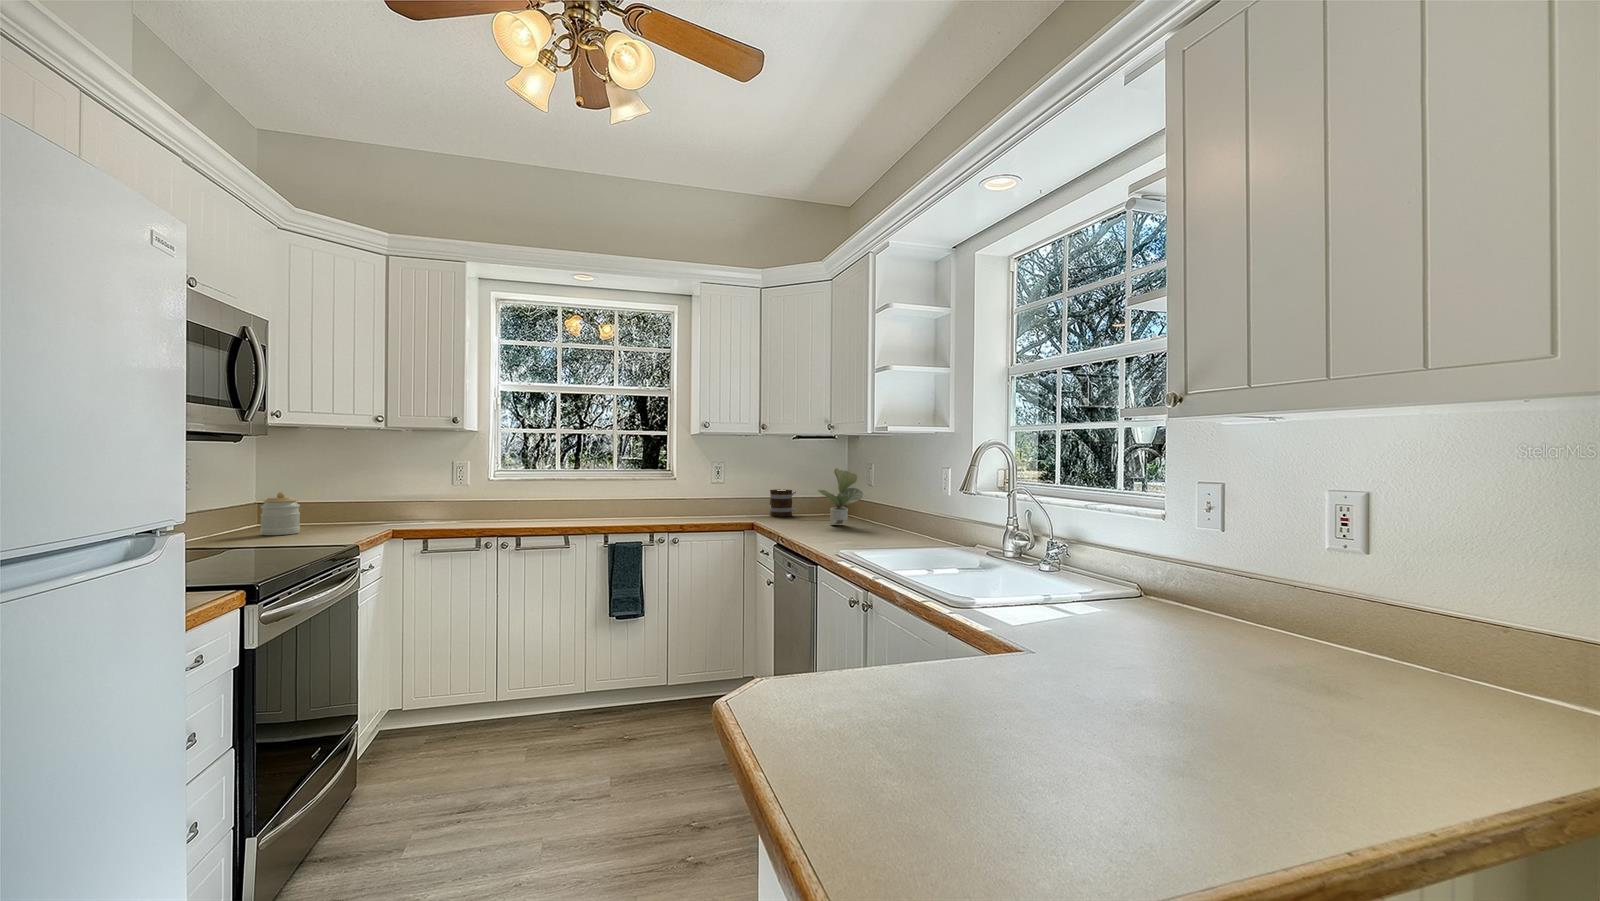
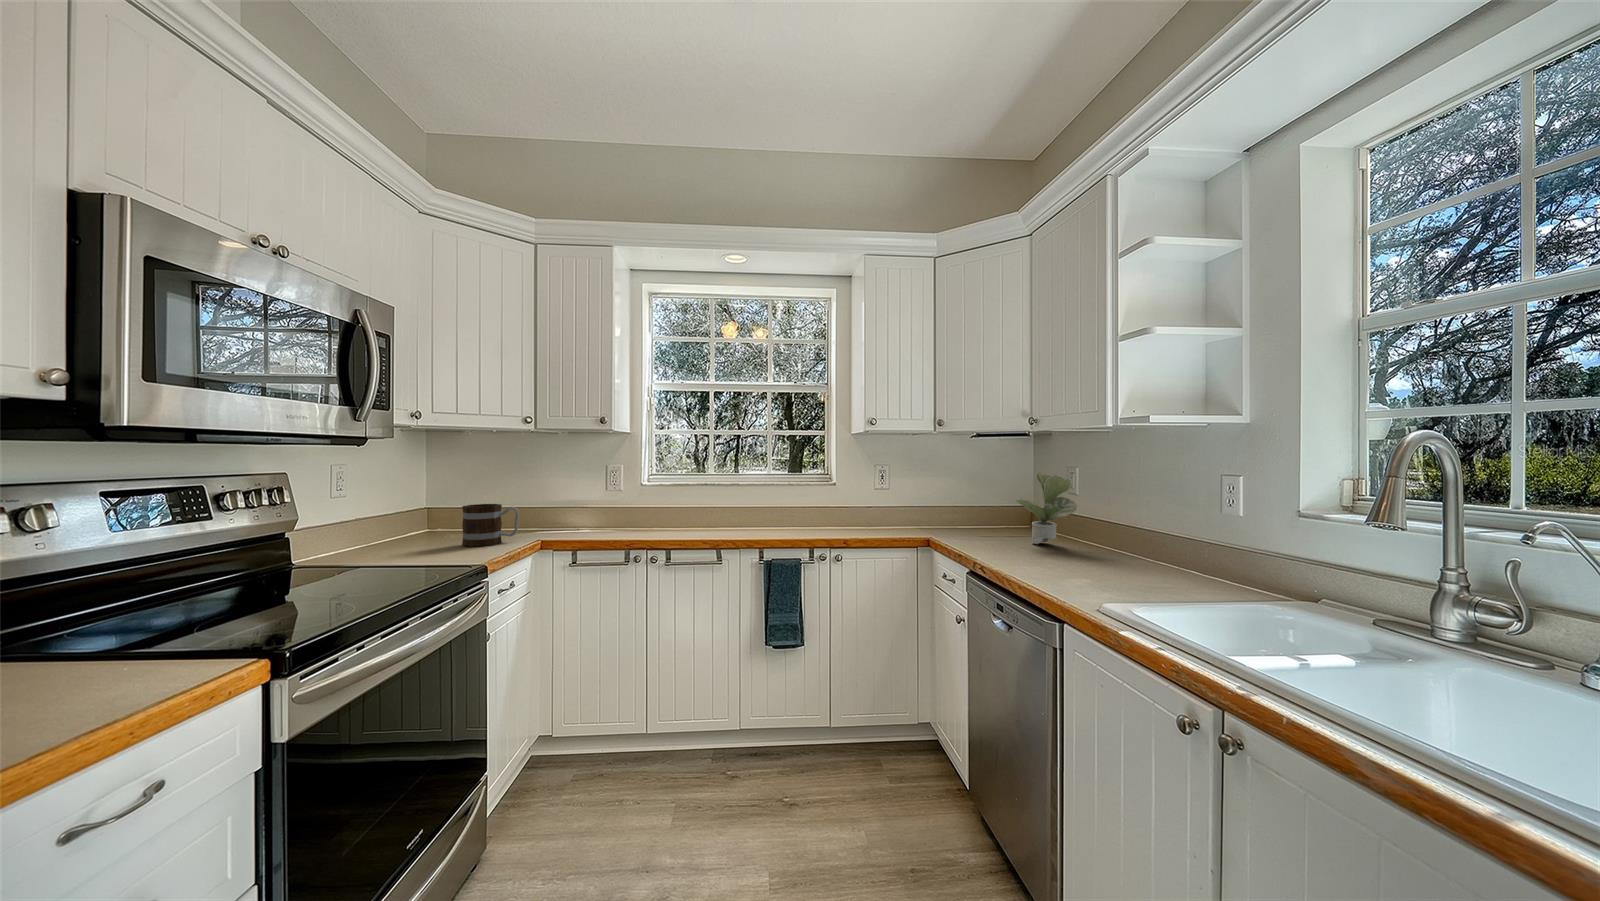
mug: present [770,489,797,516] -> present [462,504,519,546]
jar: present [260,492,300,535] -> none [416,498,455,544]

